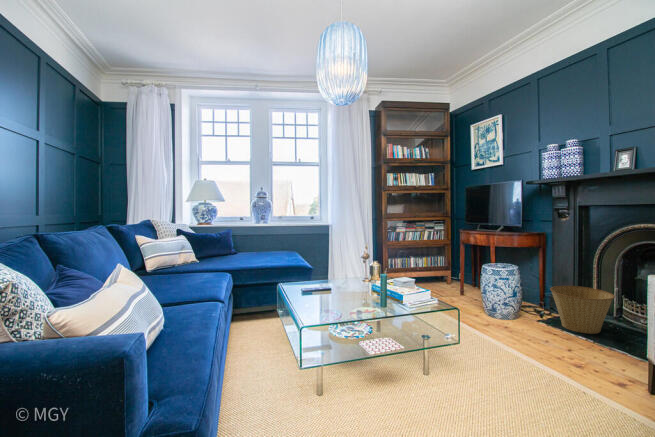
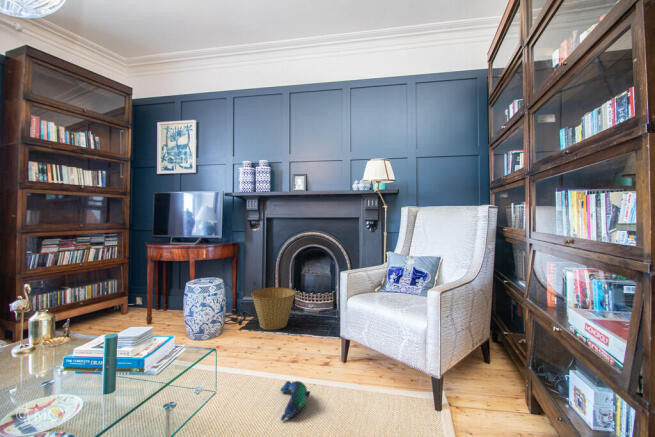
plush toy: none [524,370,564,395] -> present [280,381,310,421]

